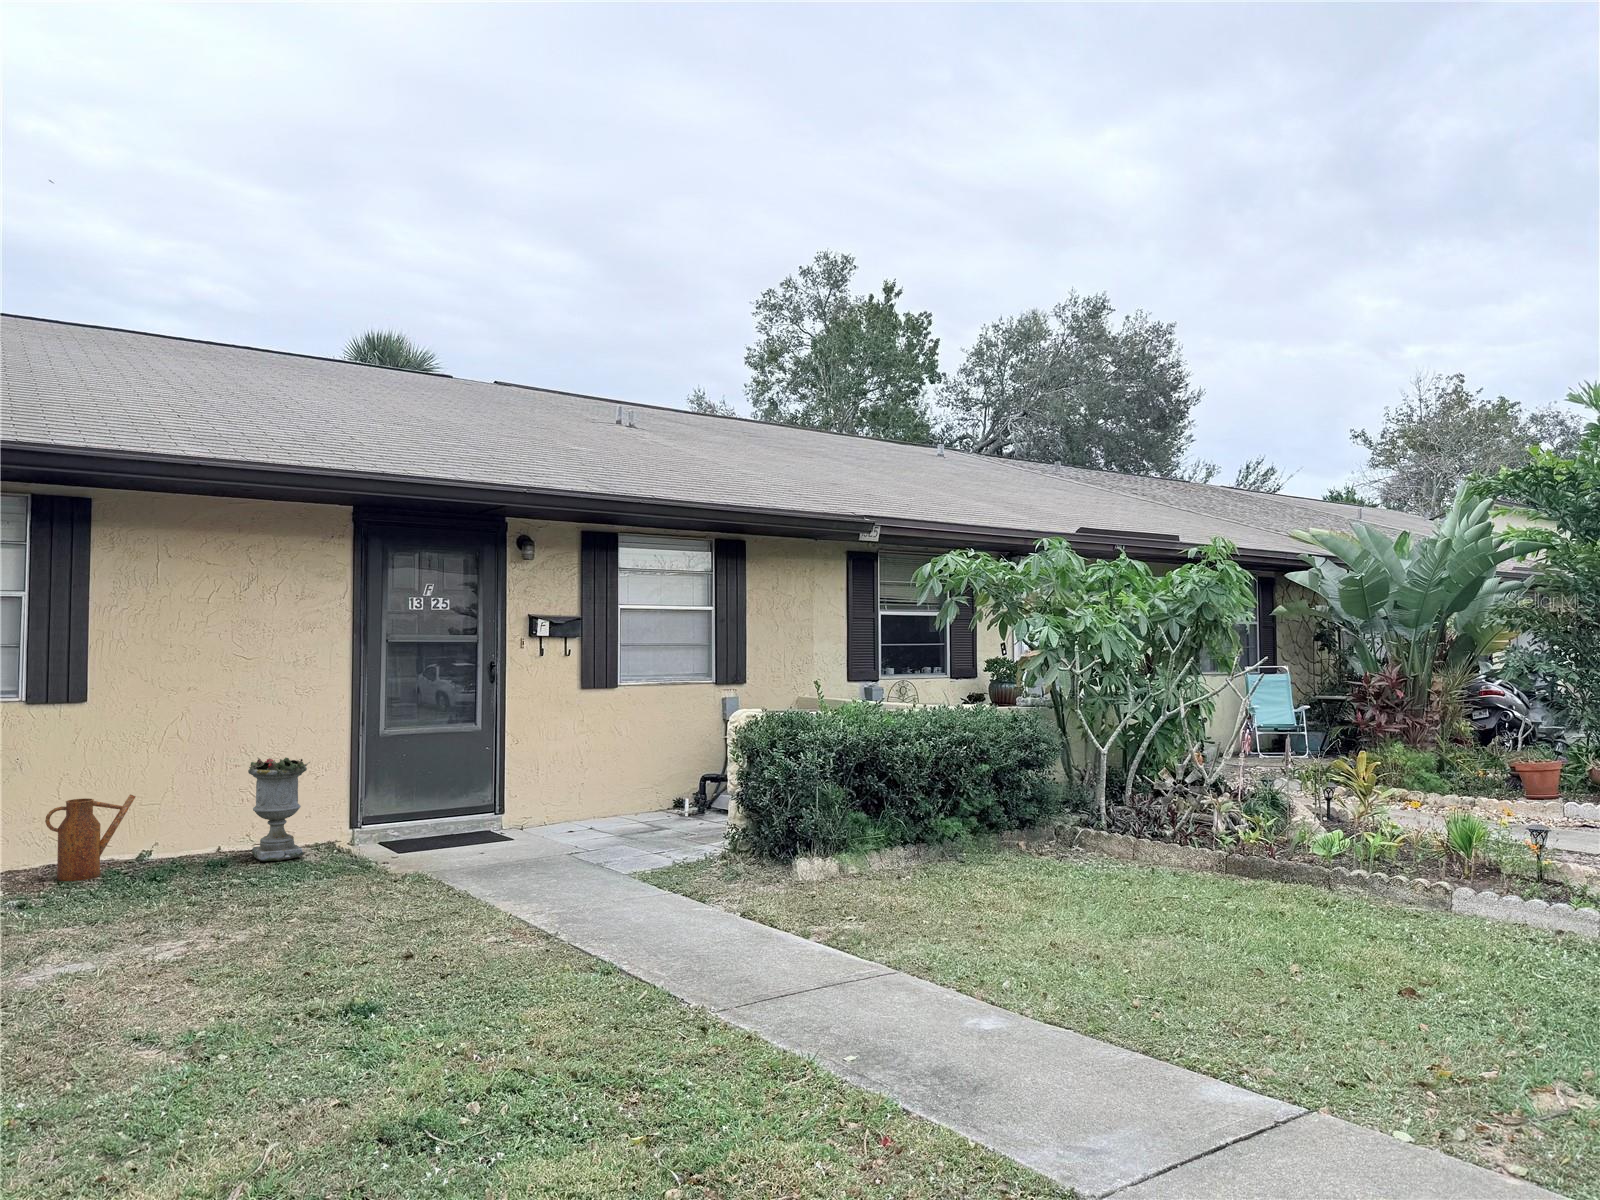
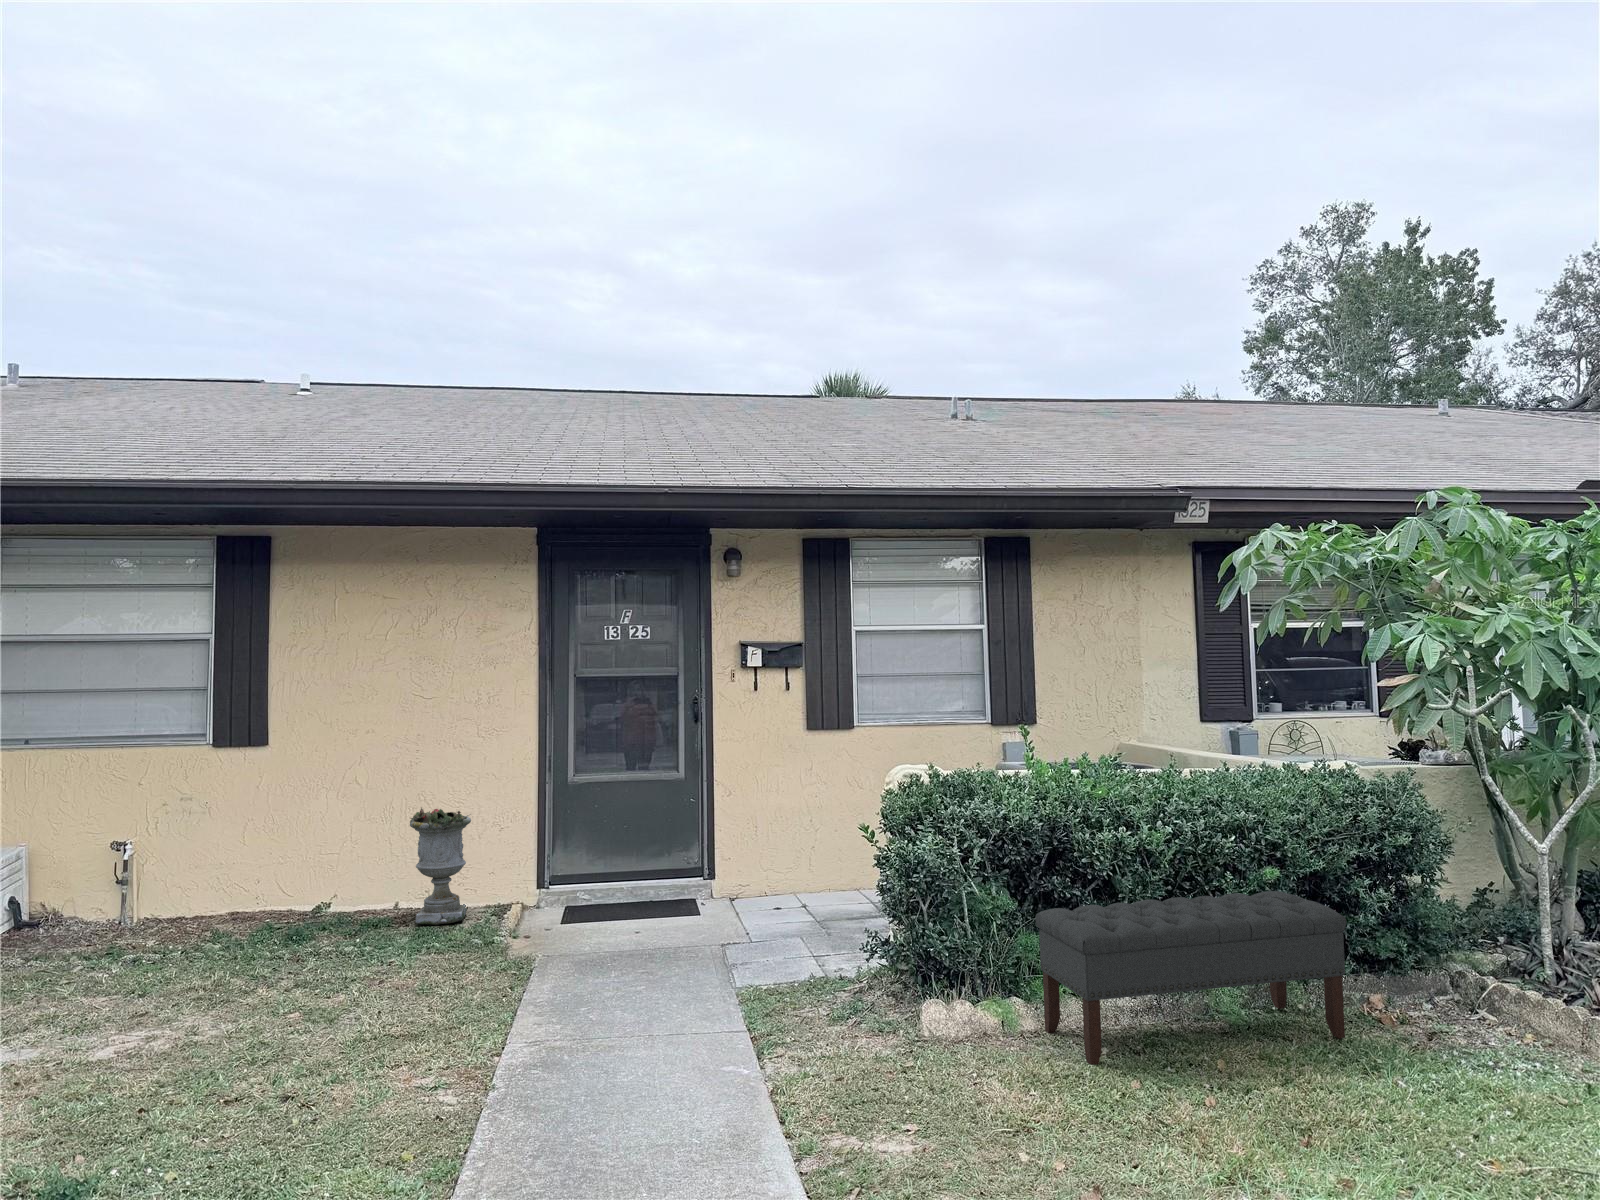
bench: none [845,781,1012,886] -> present [1035,891,1346,1065]
watering can: present [45,795,136,881] -> none [218,843,303,932]

